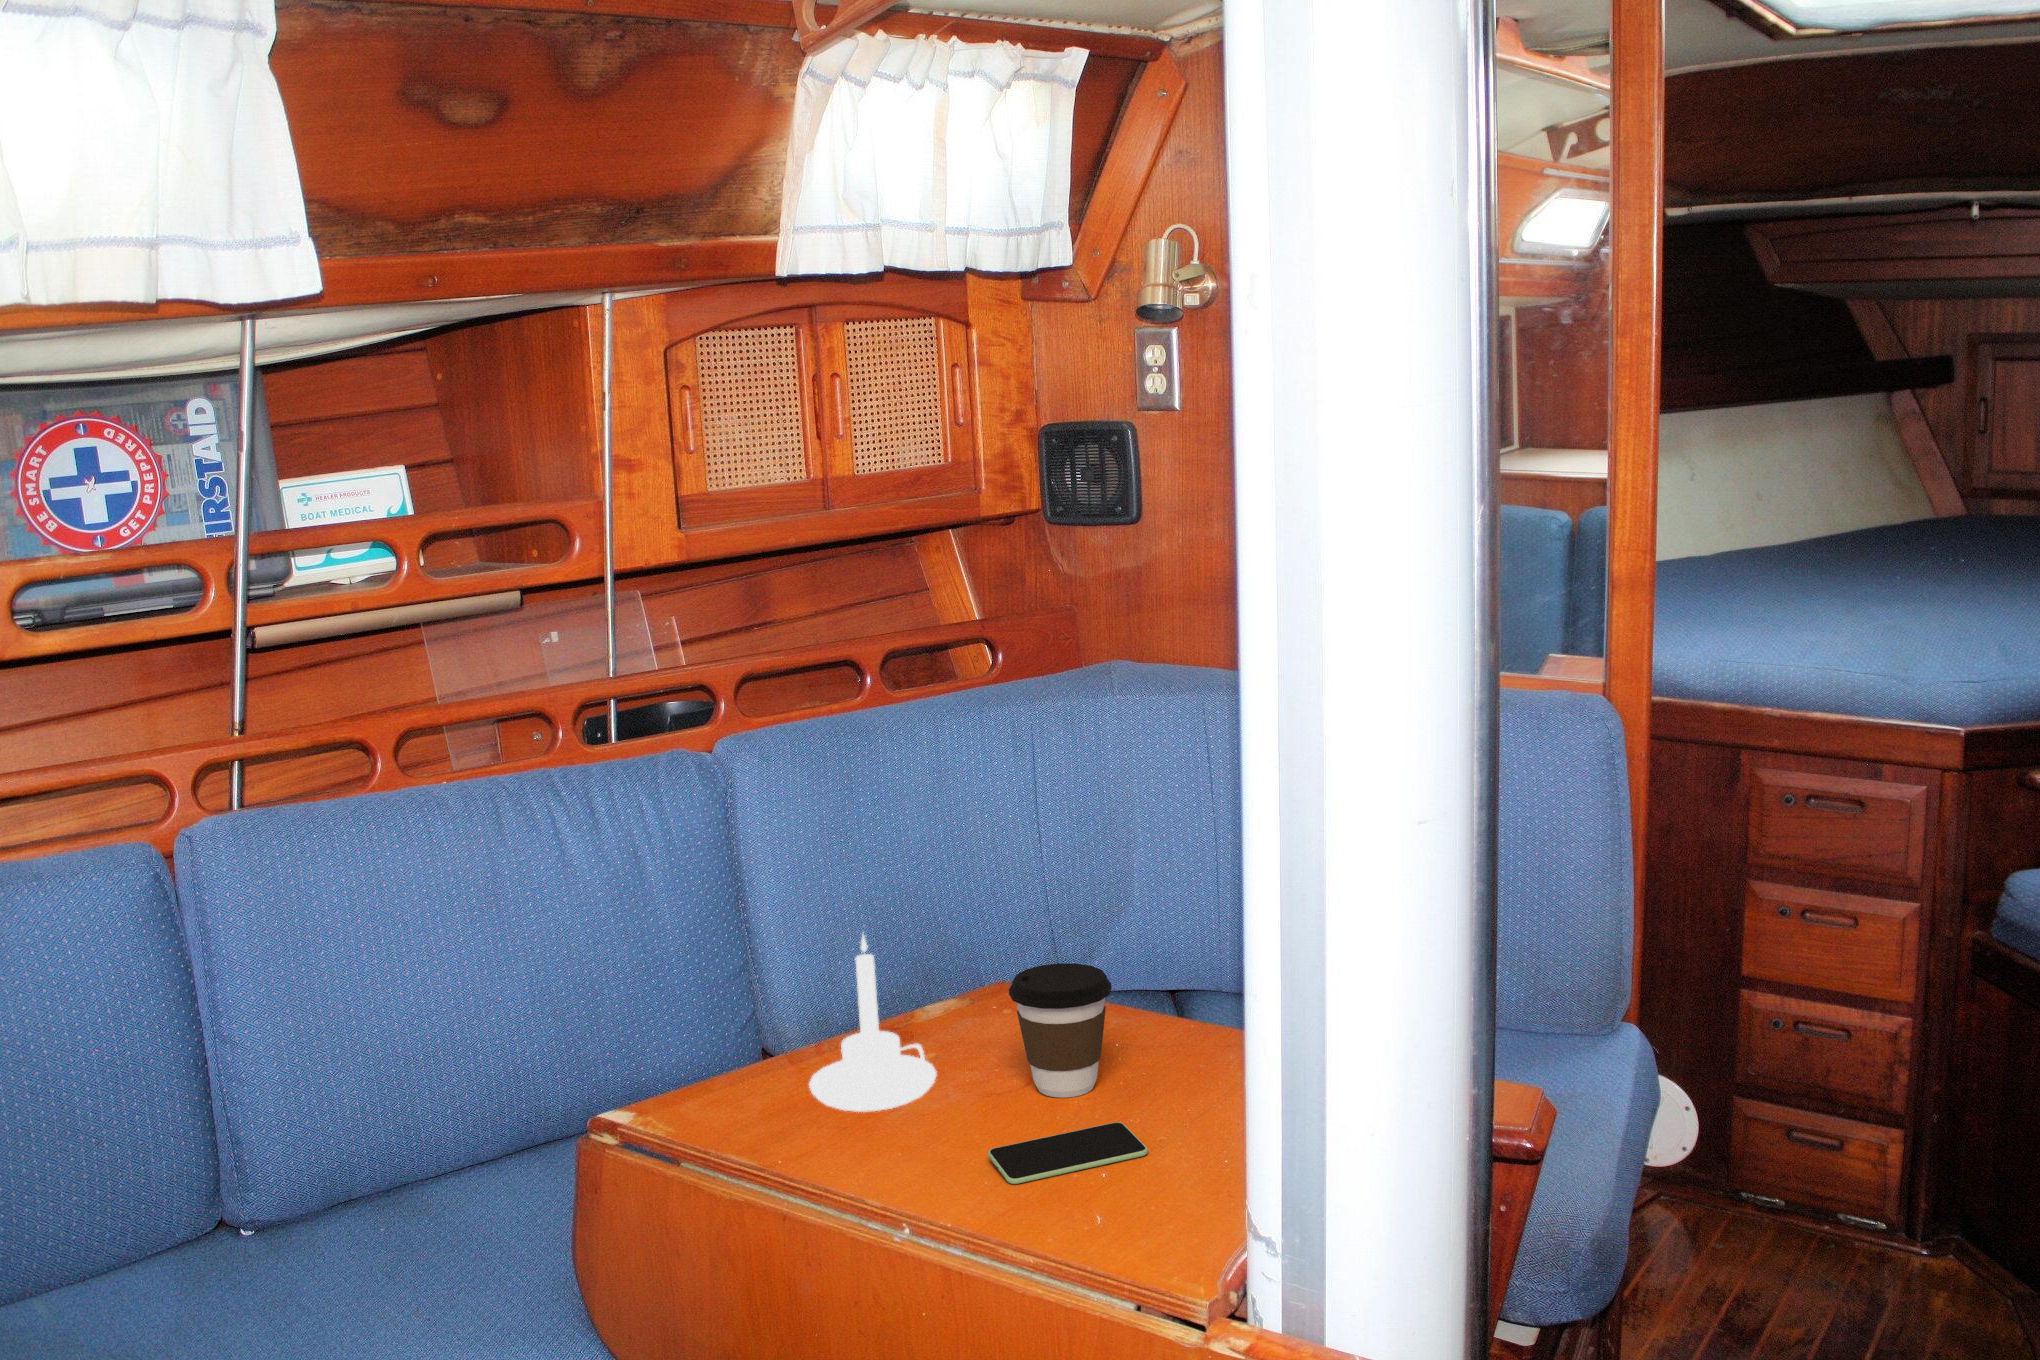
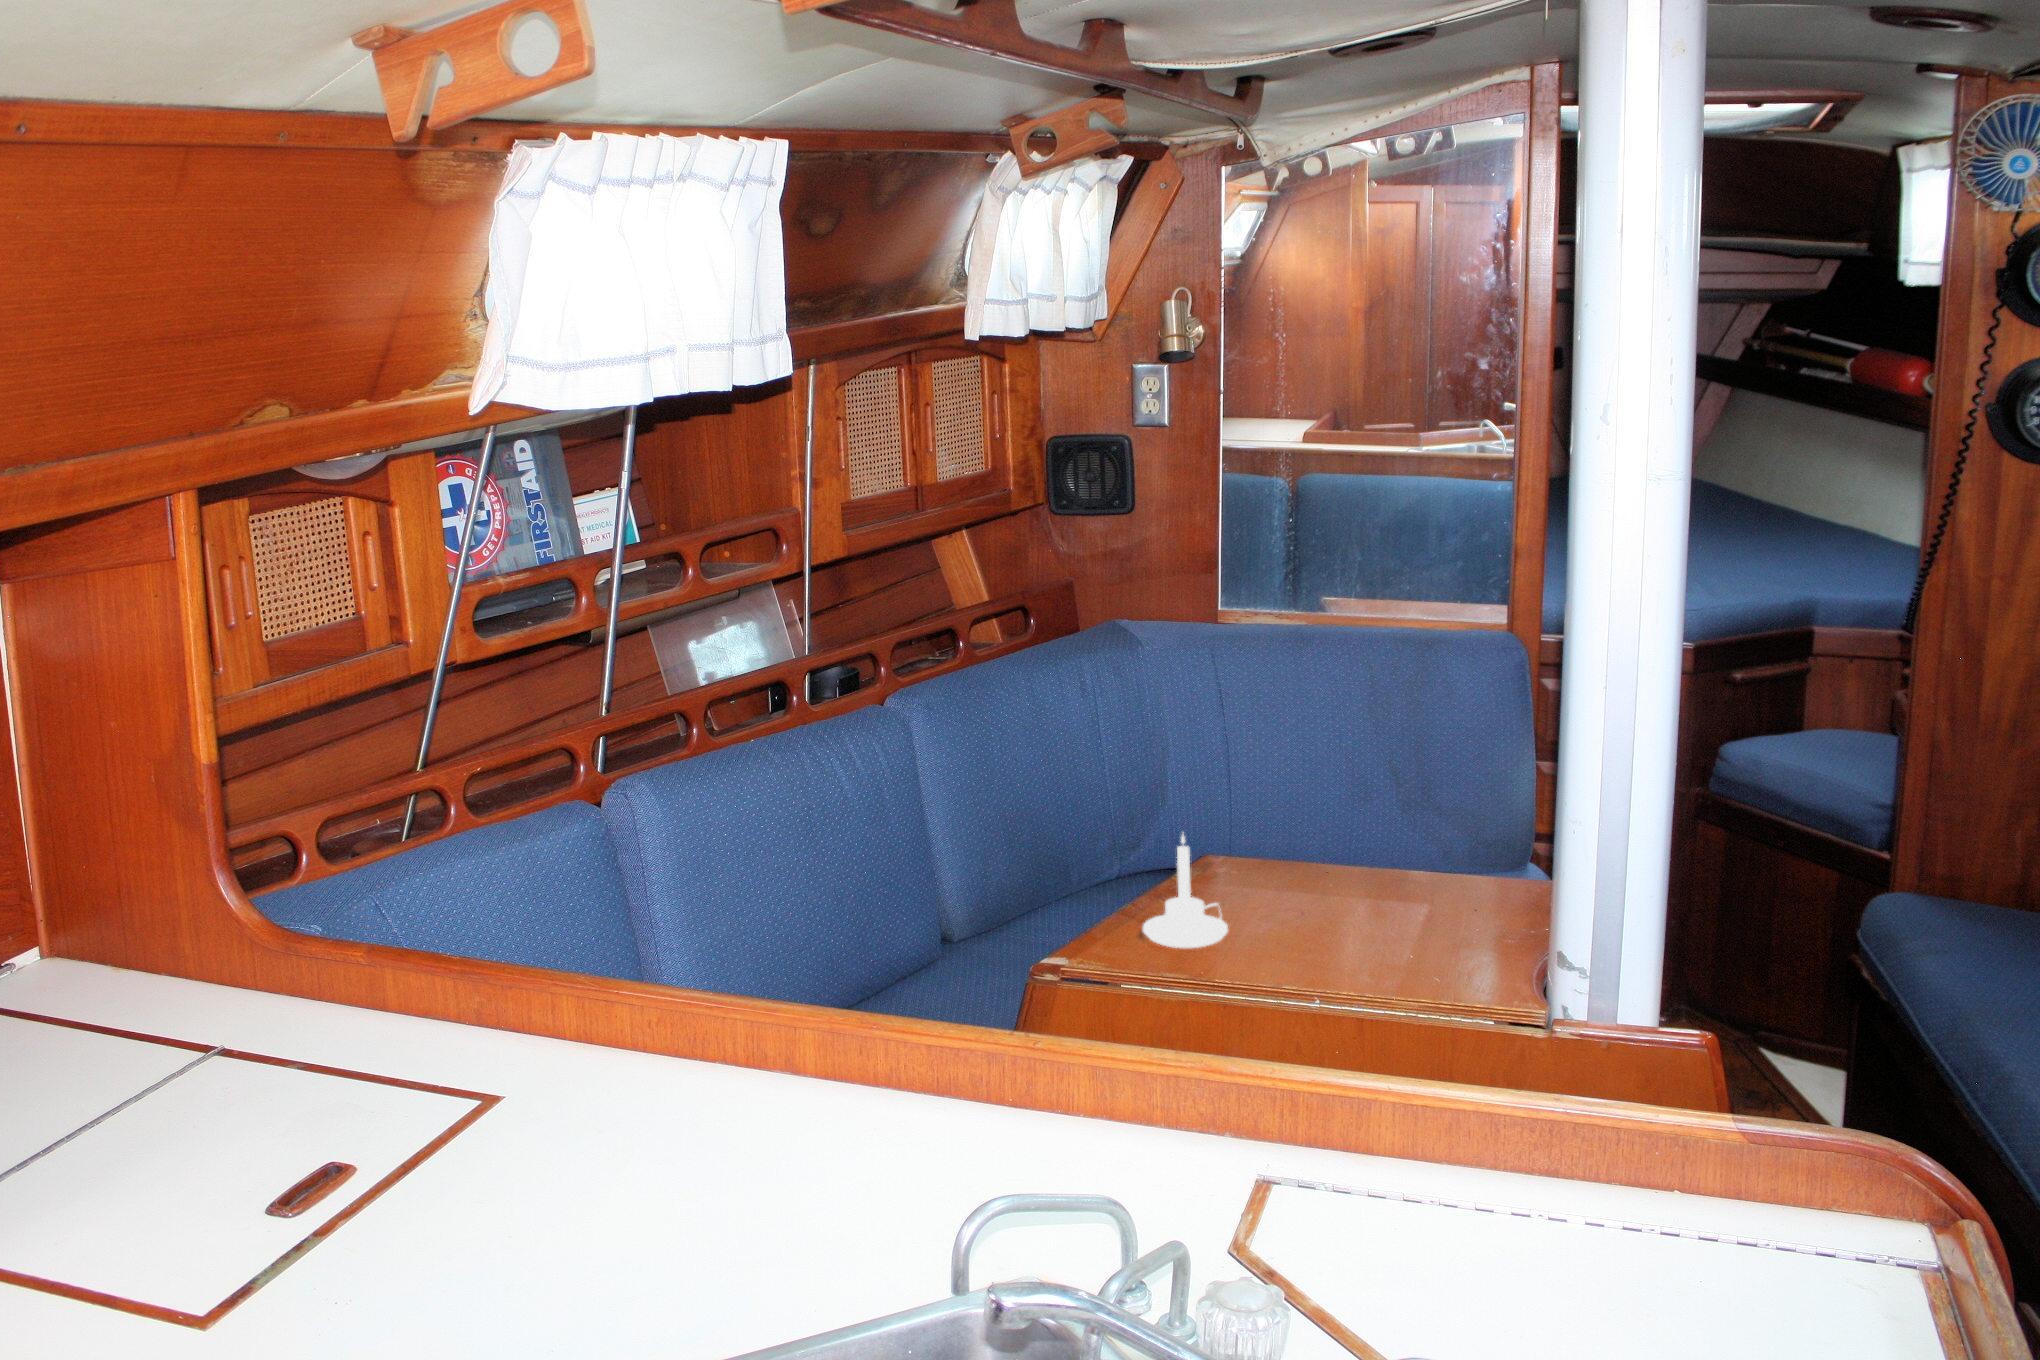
coffee cup: present [1009,963,1112,1098] -> none [1276,845,1345,930]
smartphone: present [988,1122,1148,1184] -> none [1322,938,1416,975]

